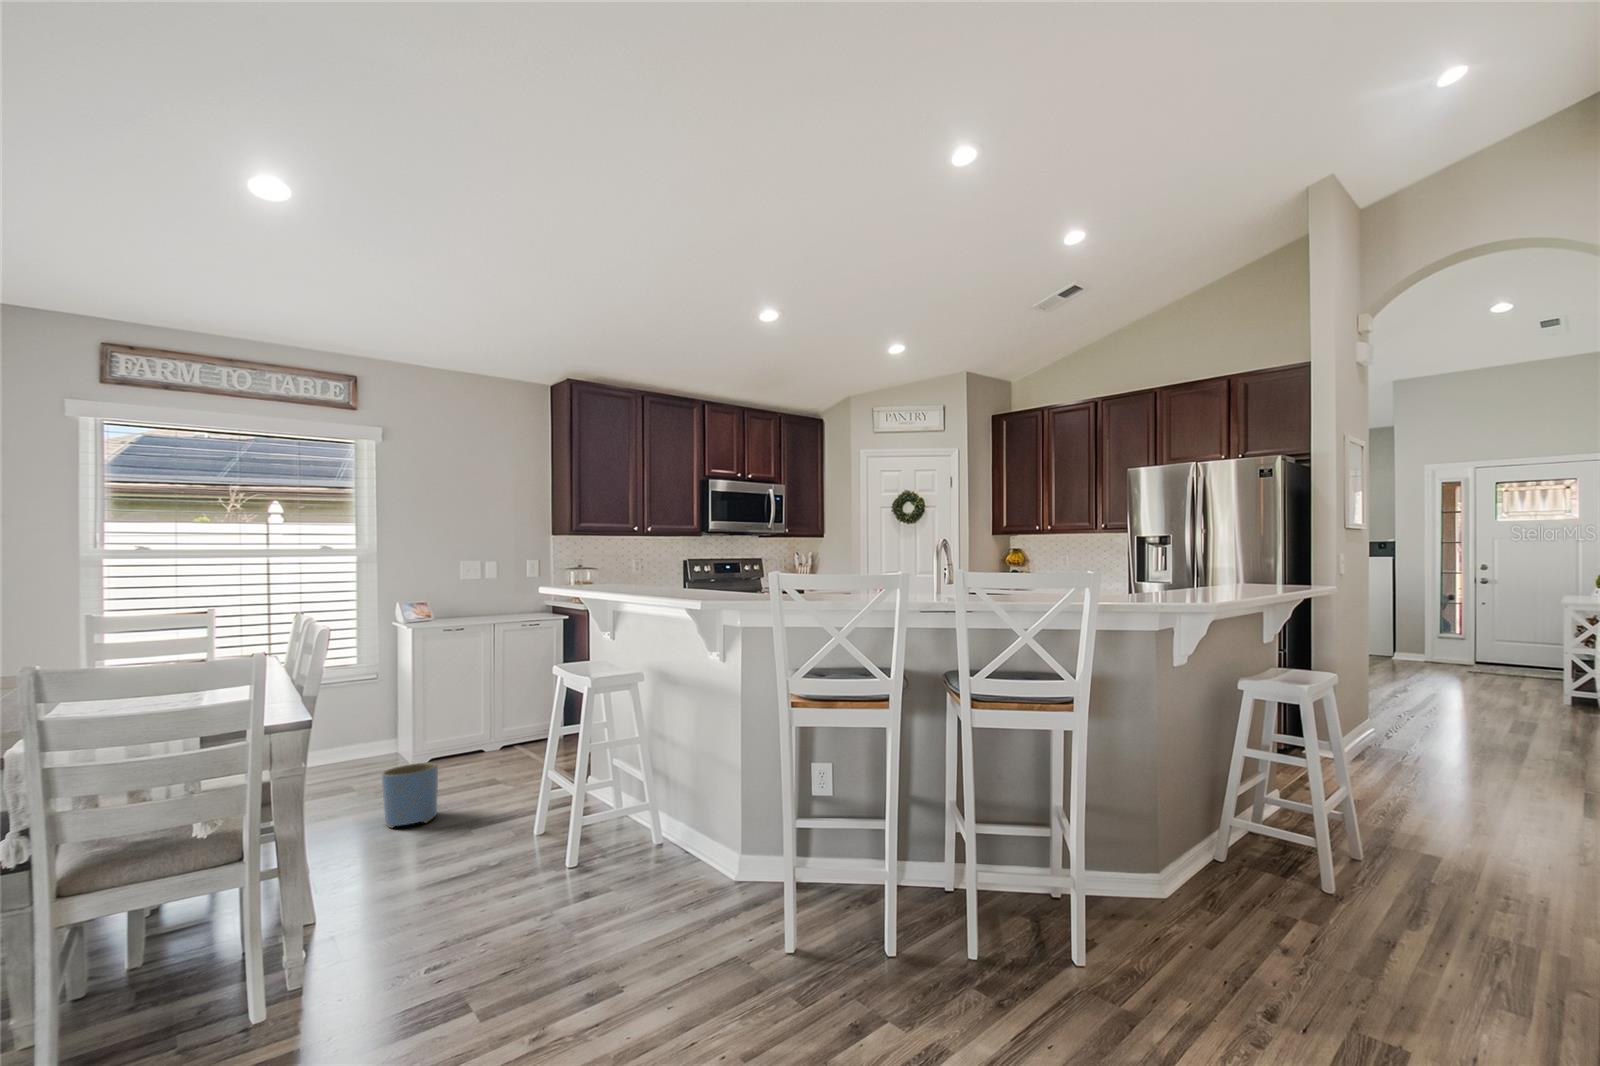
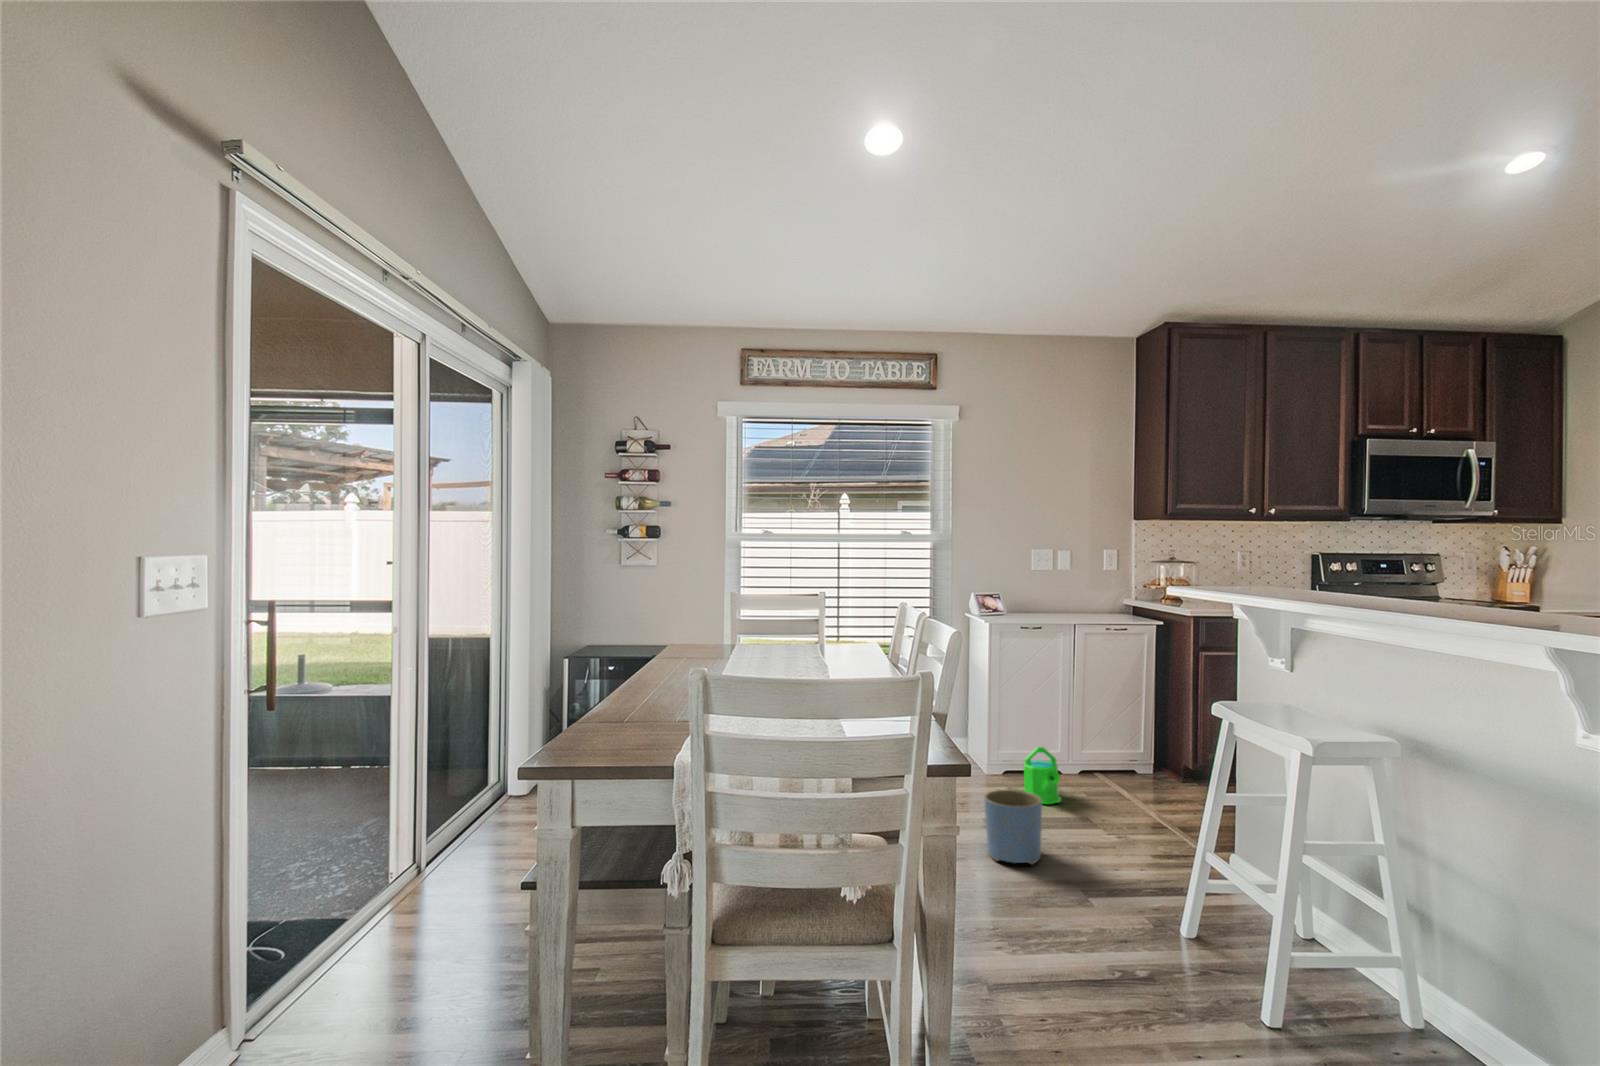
watering can: none [437,729,475,780] -> present [1024,747,1061,804]

